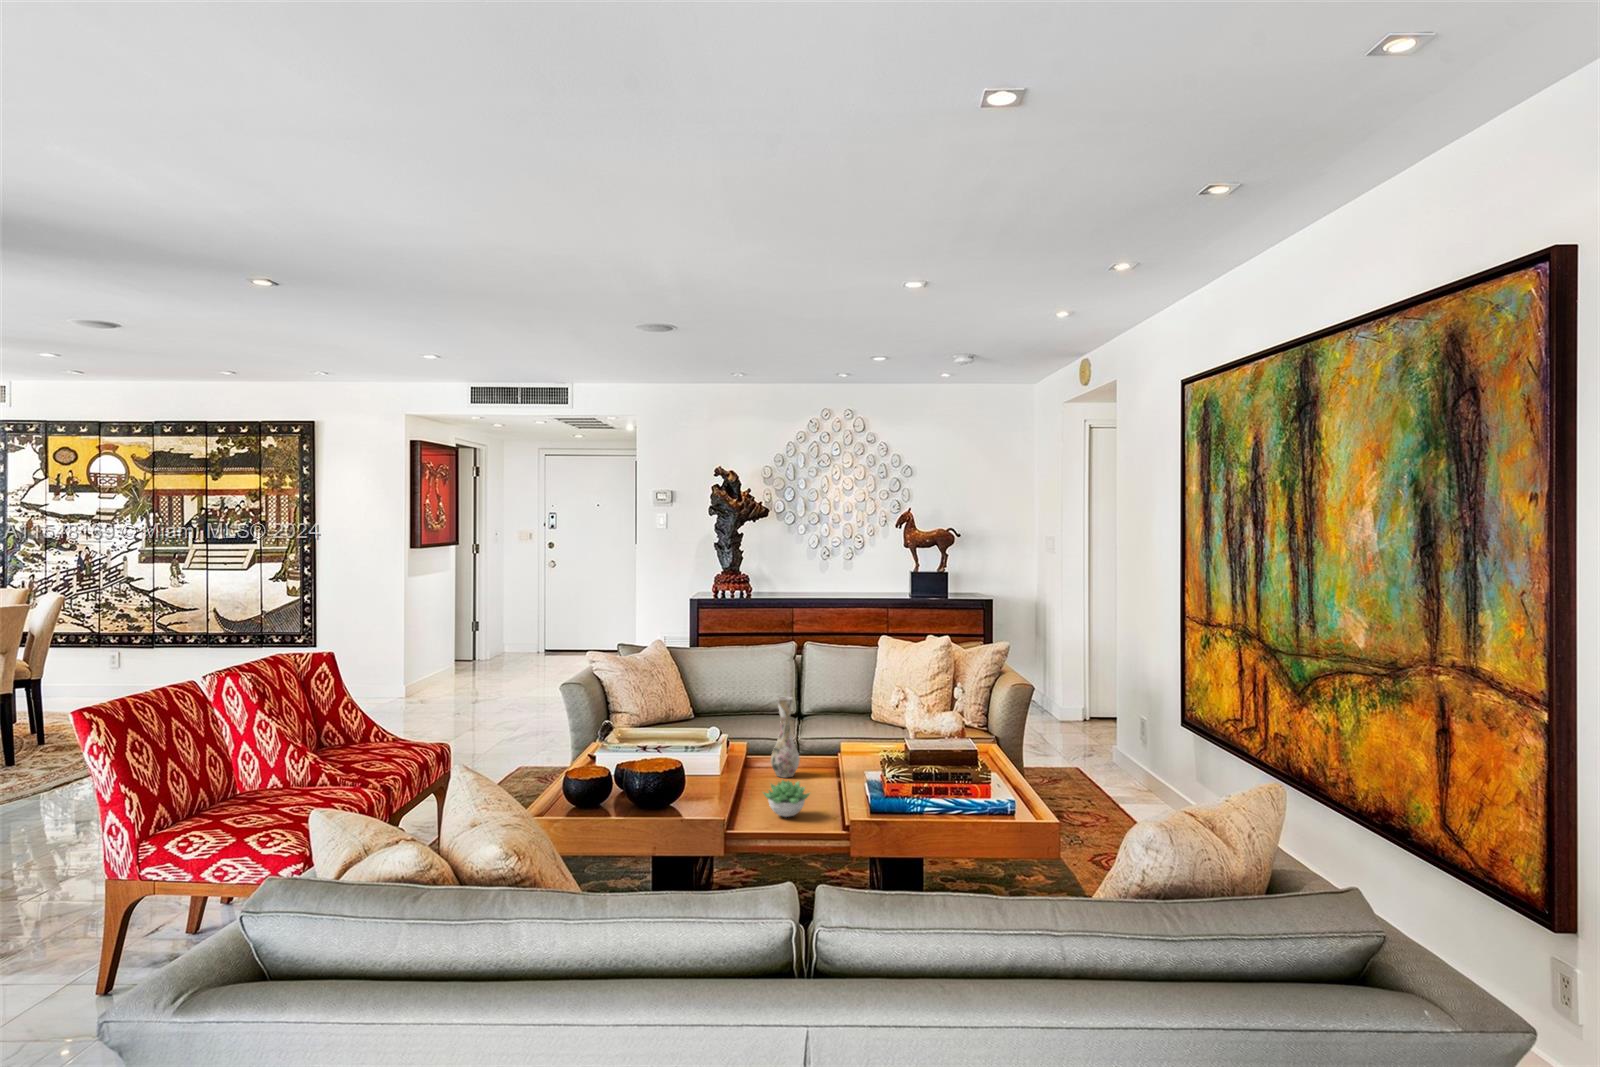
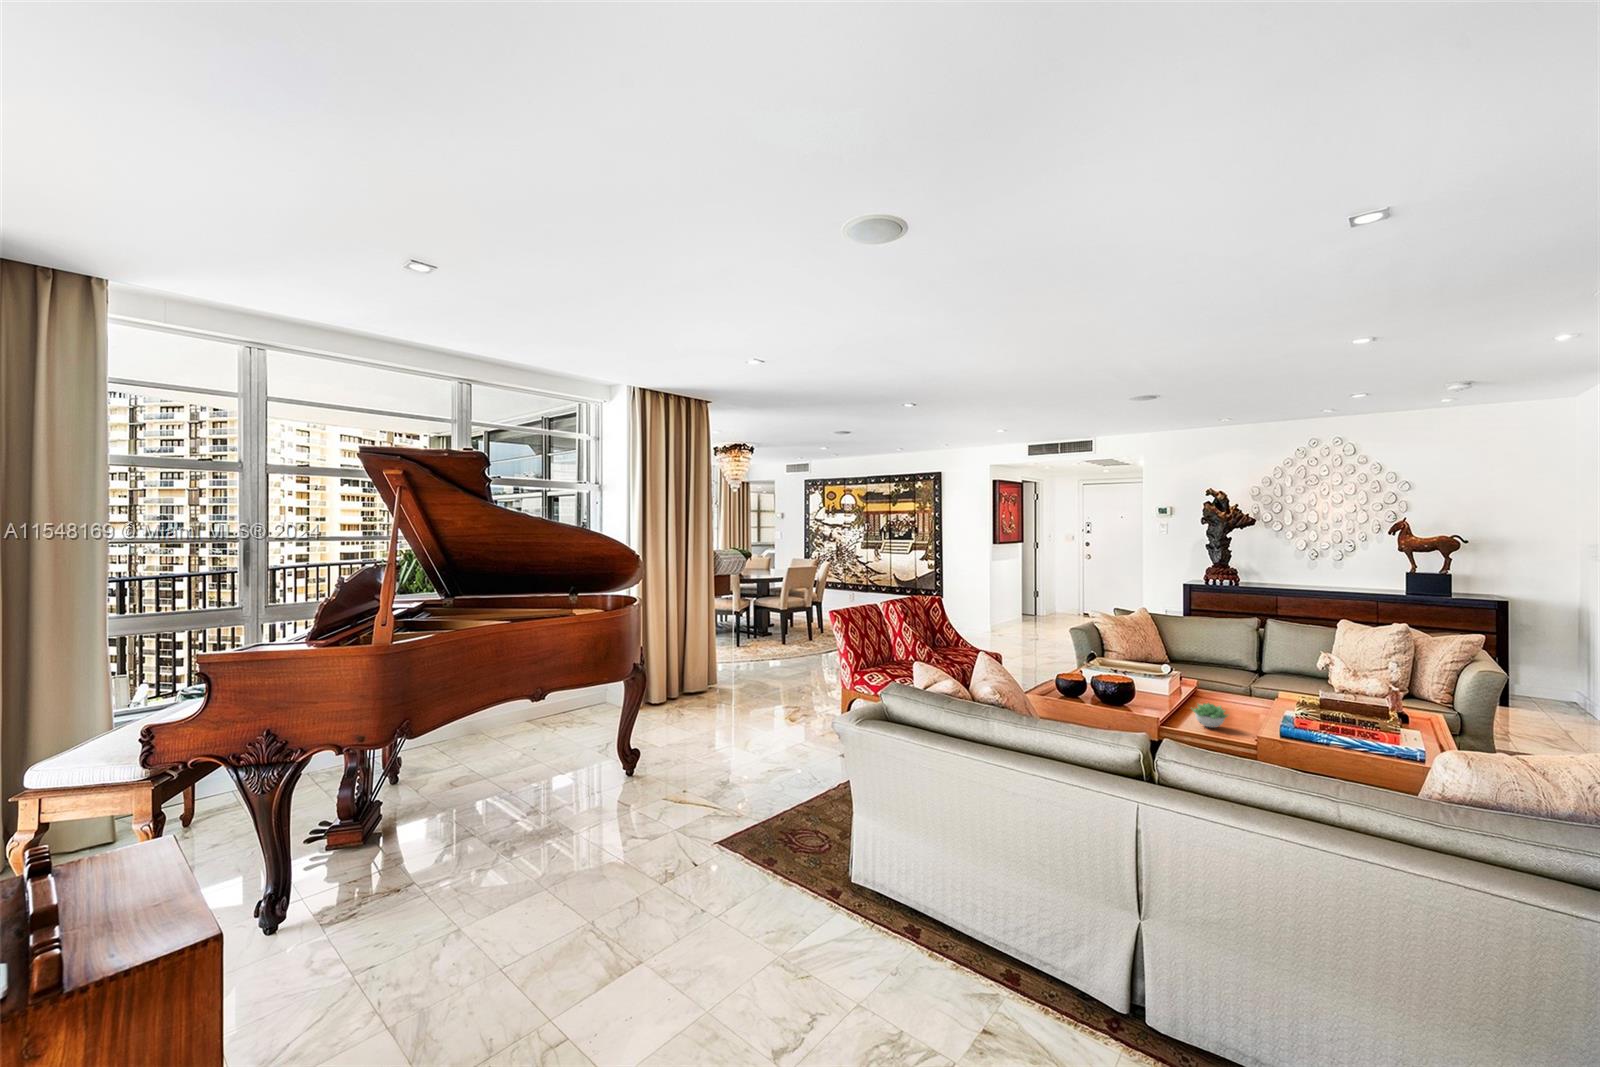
vase: present [771,697,800,778] -> none [1211,650,1236,707]

